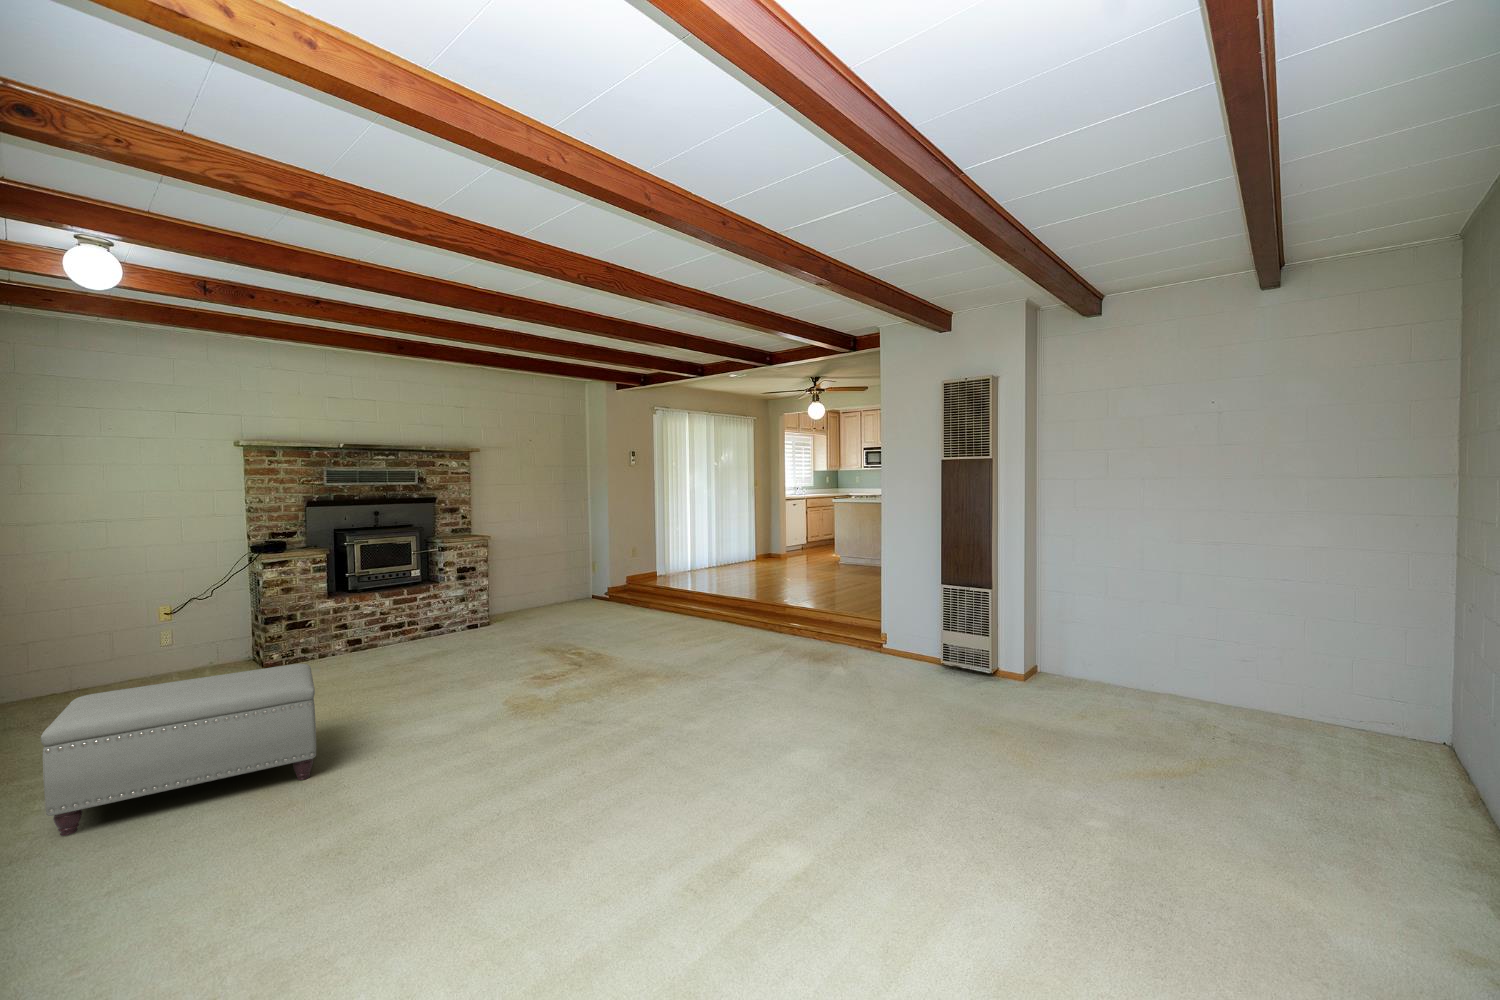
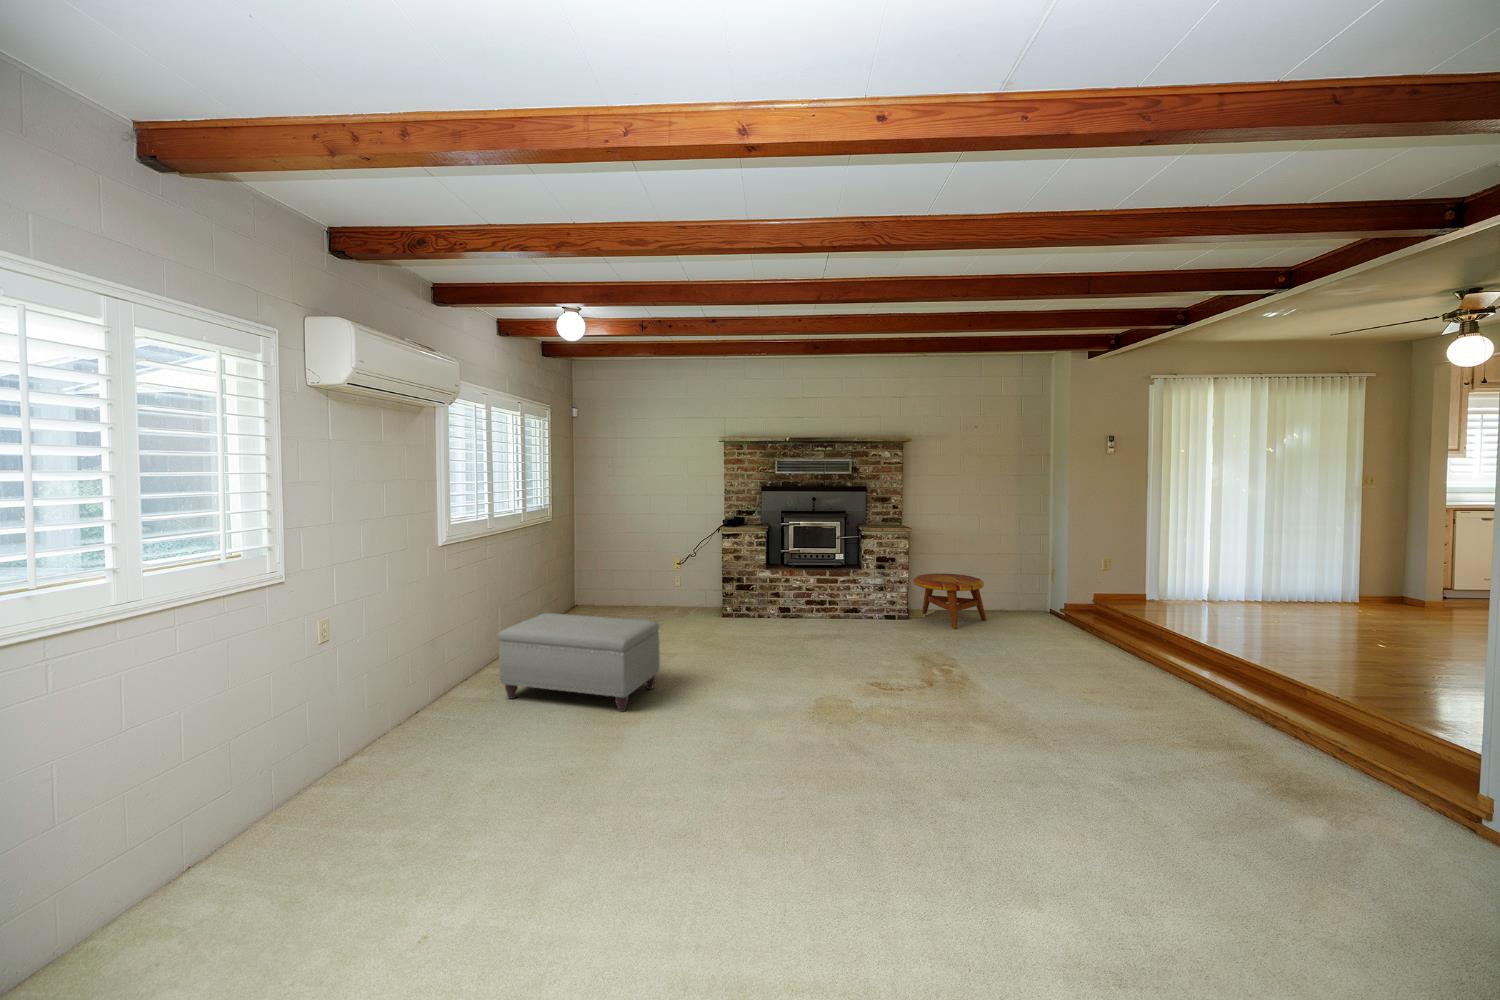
side table: none [493,576,559,624] -> present [914,573,986,629]

